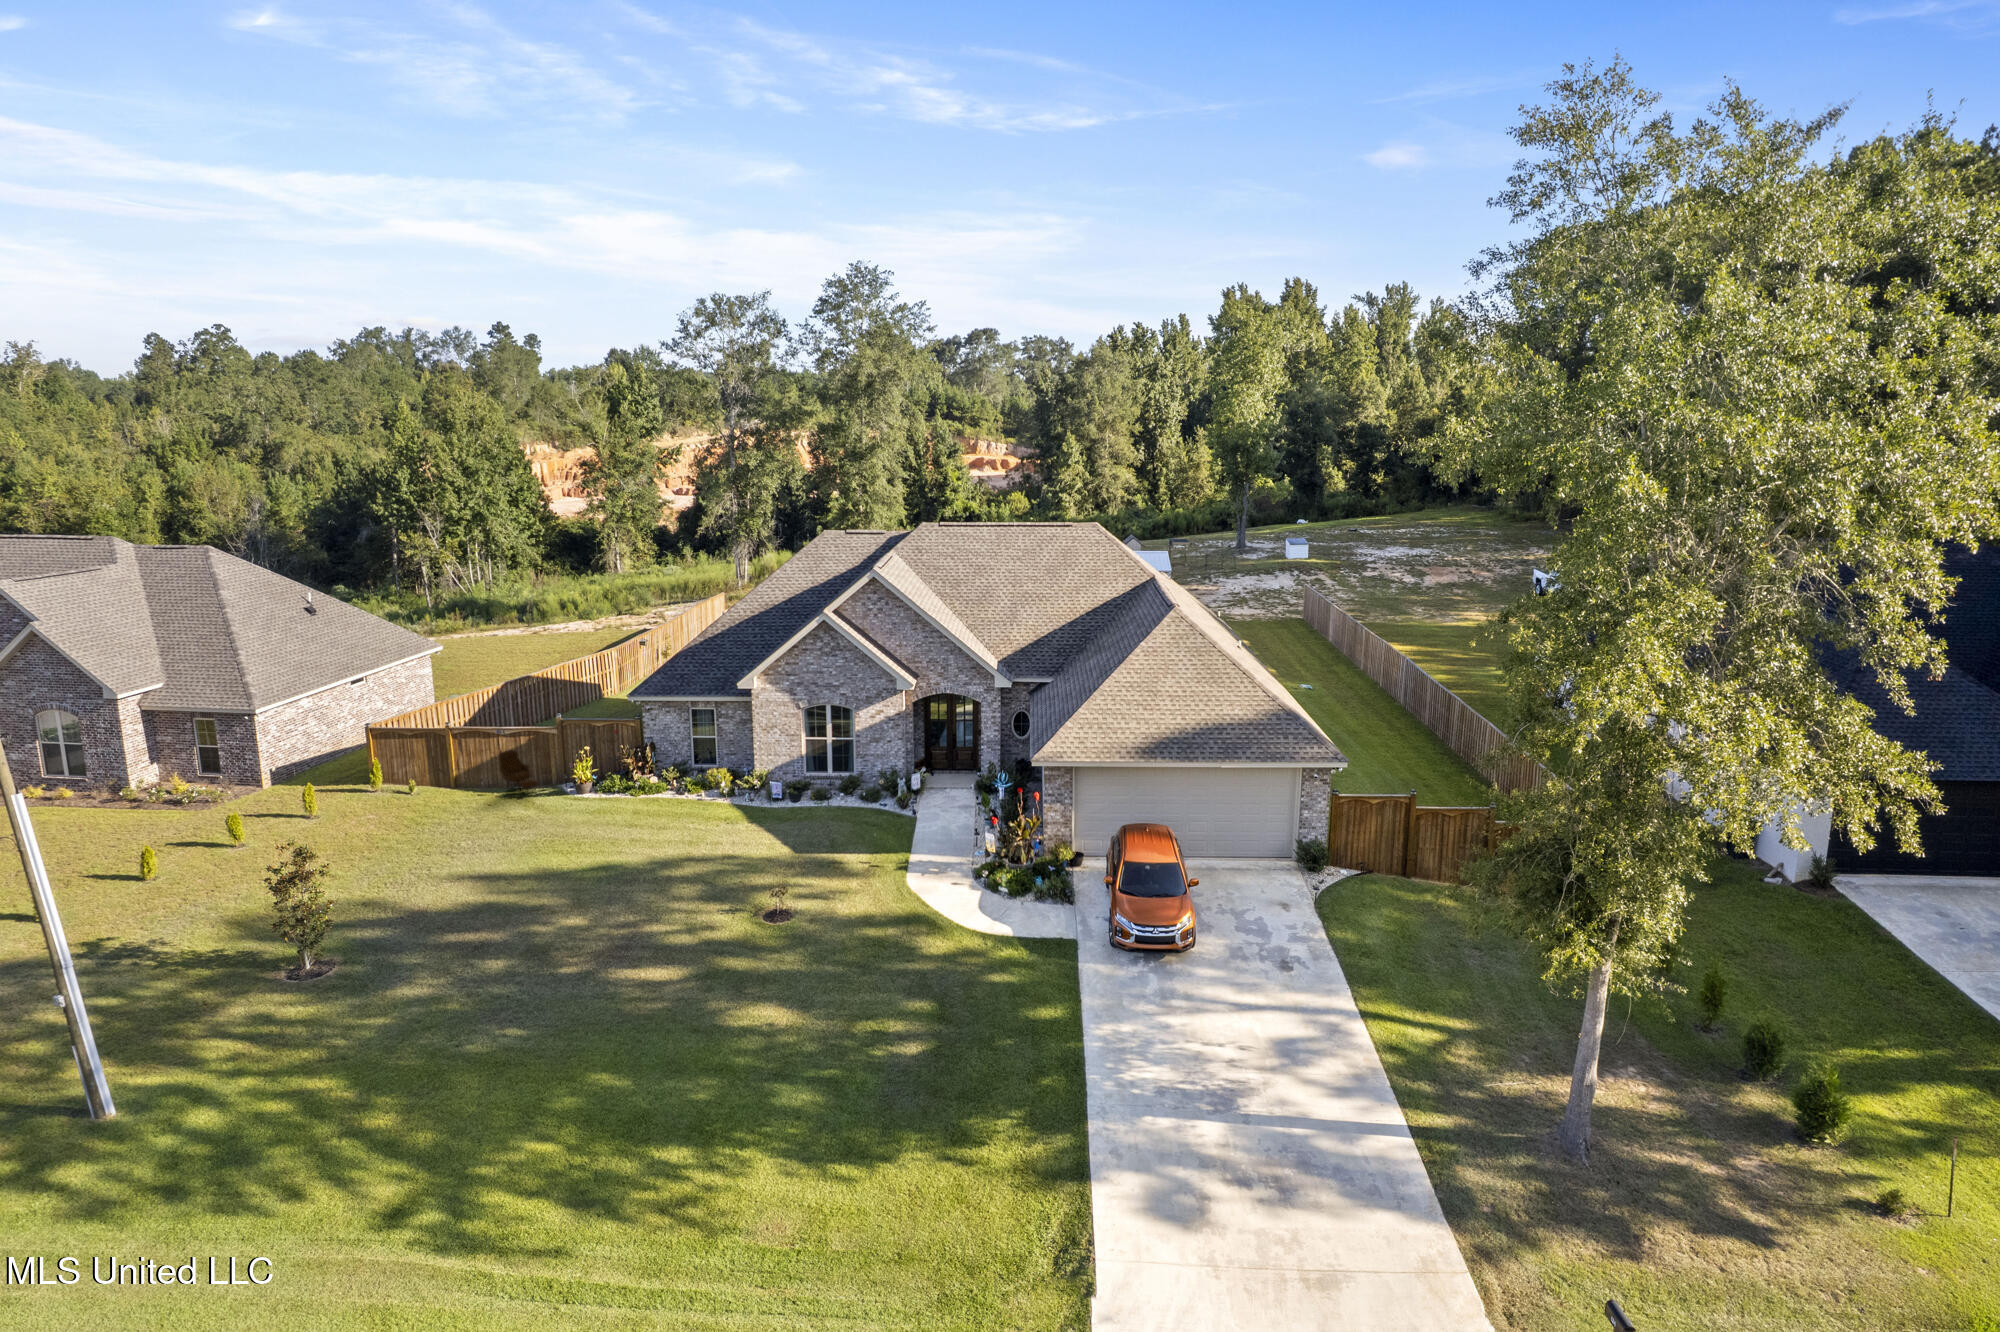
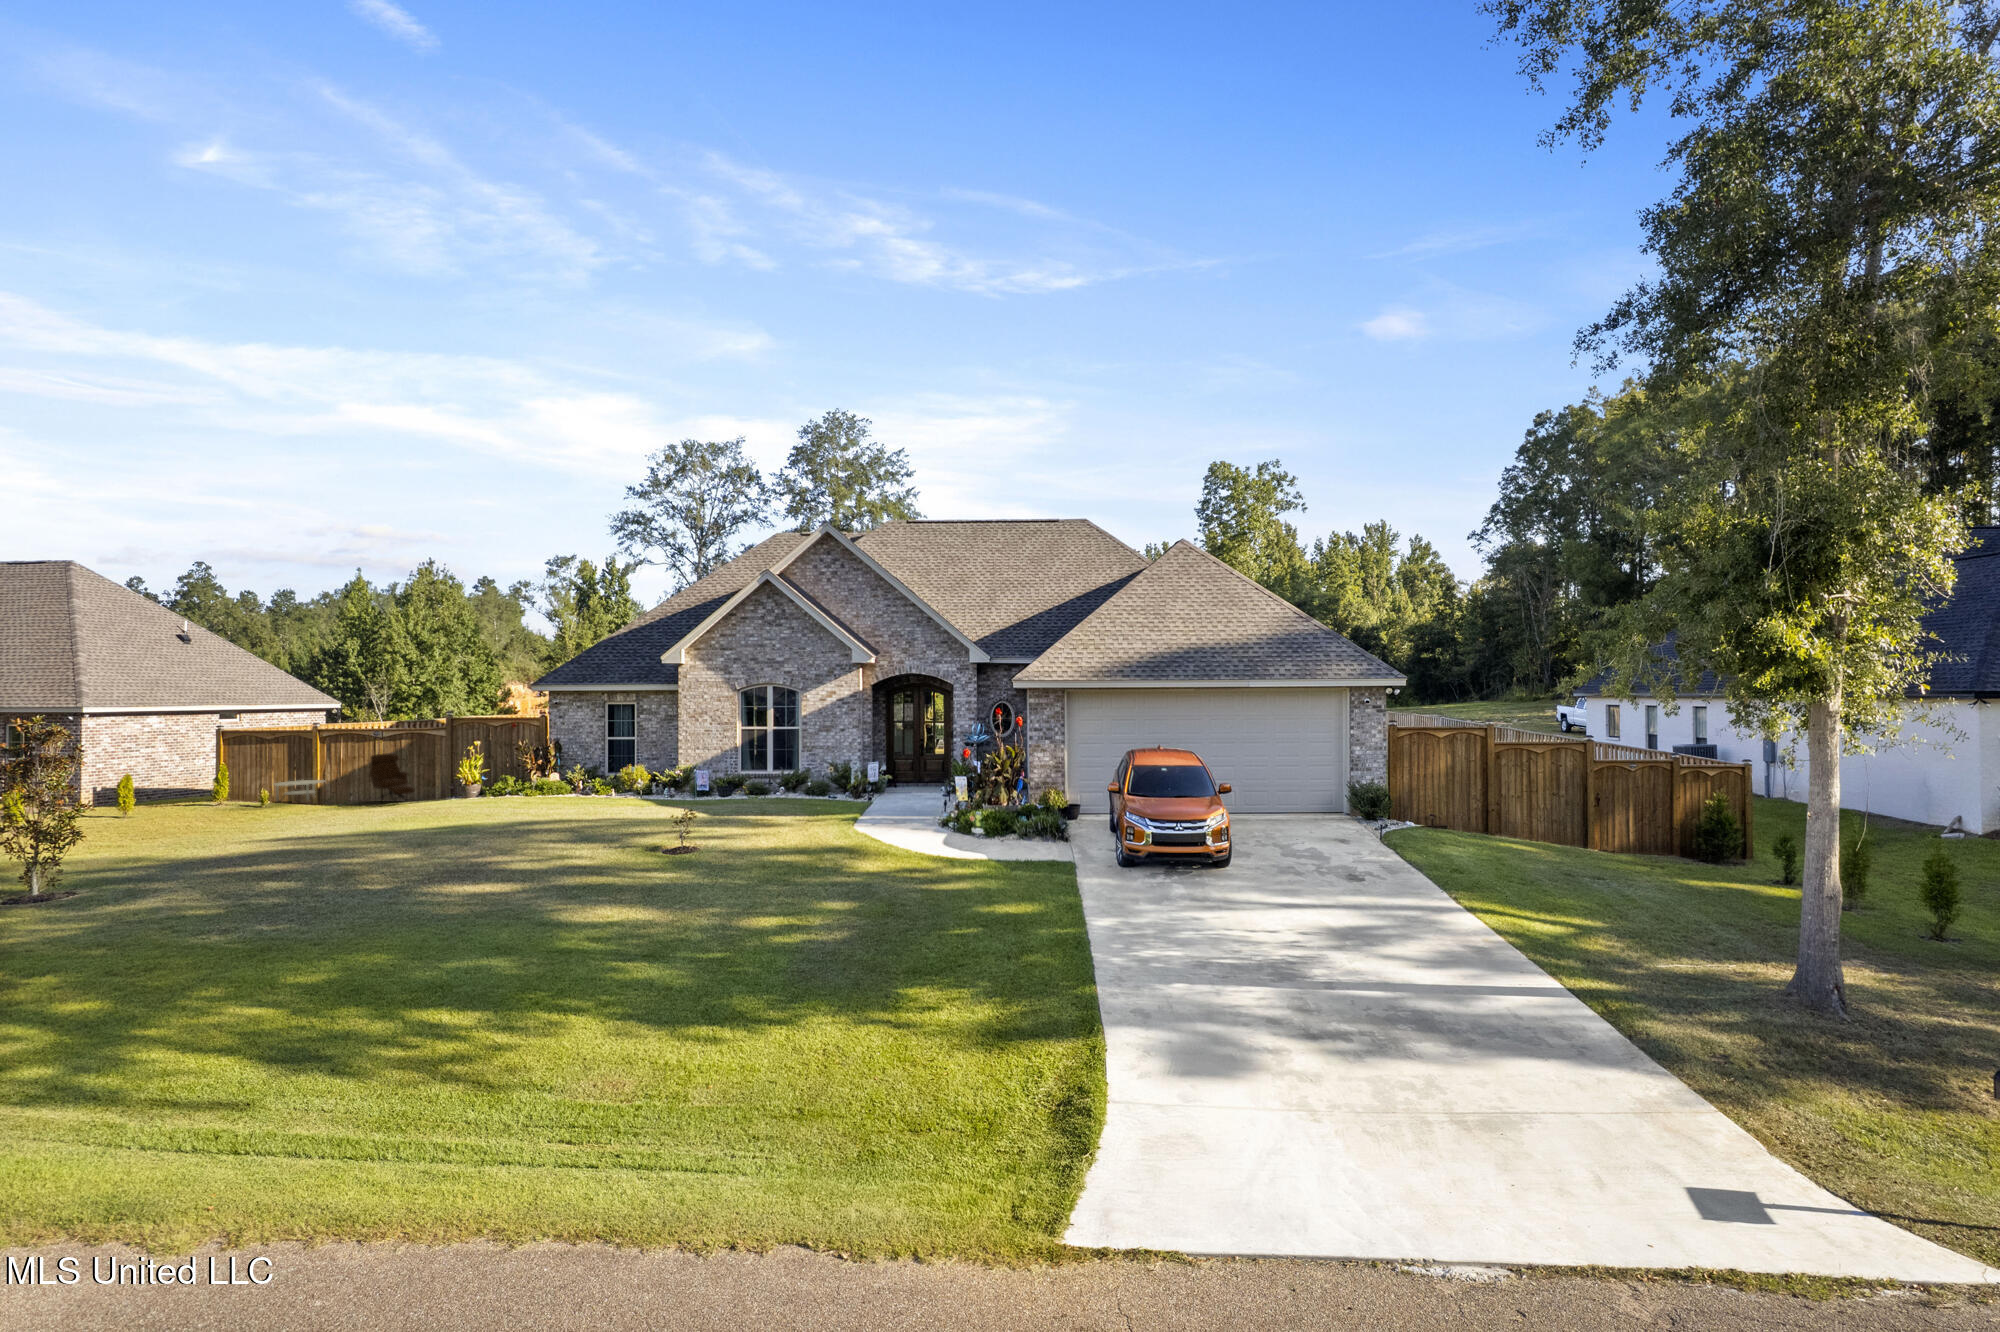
round table: none [422,770,464,794] -> present [274,780,324,802]

